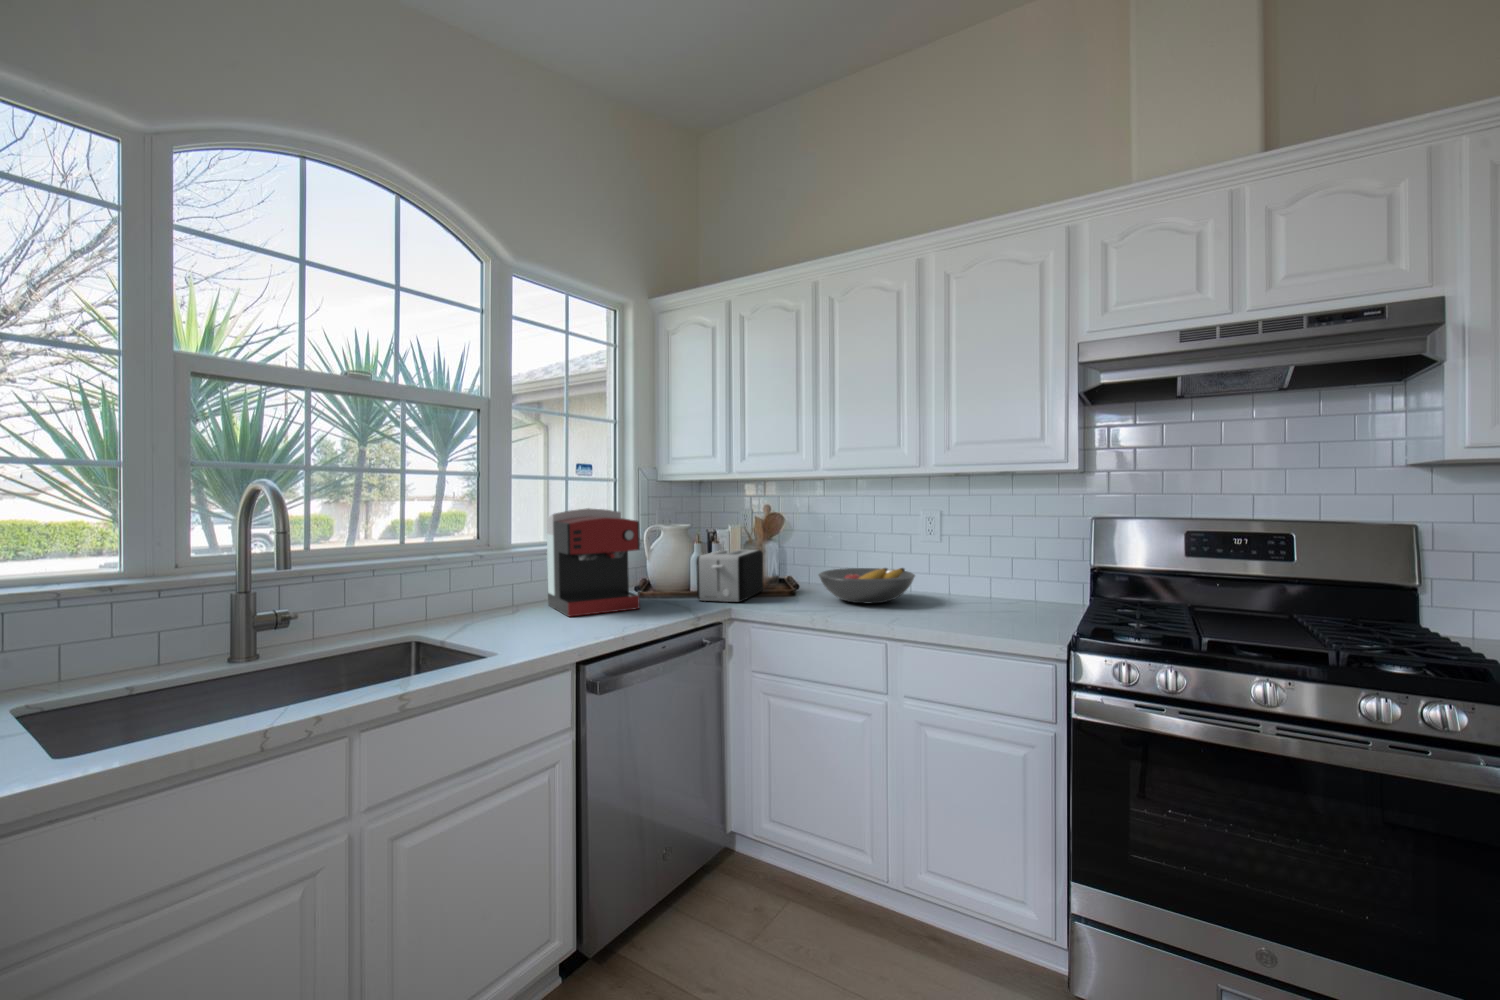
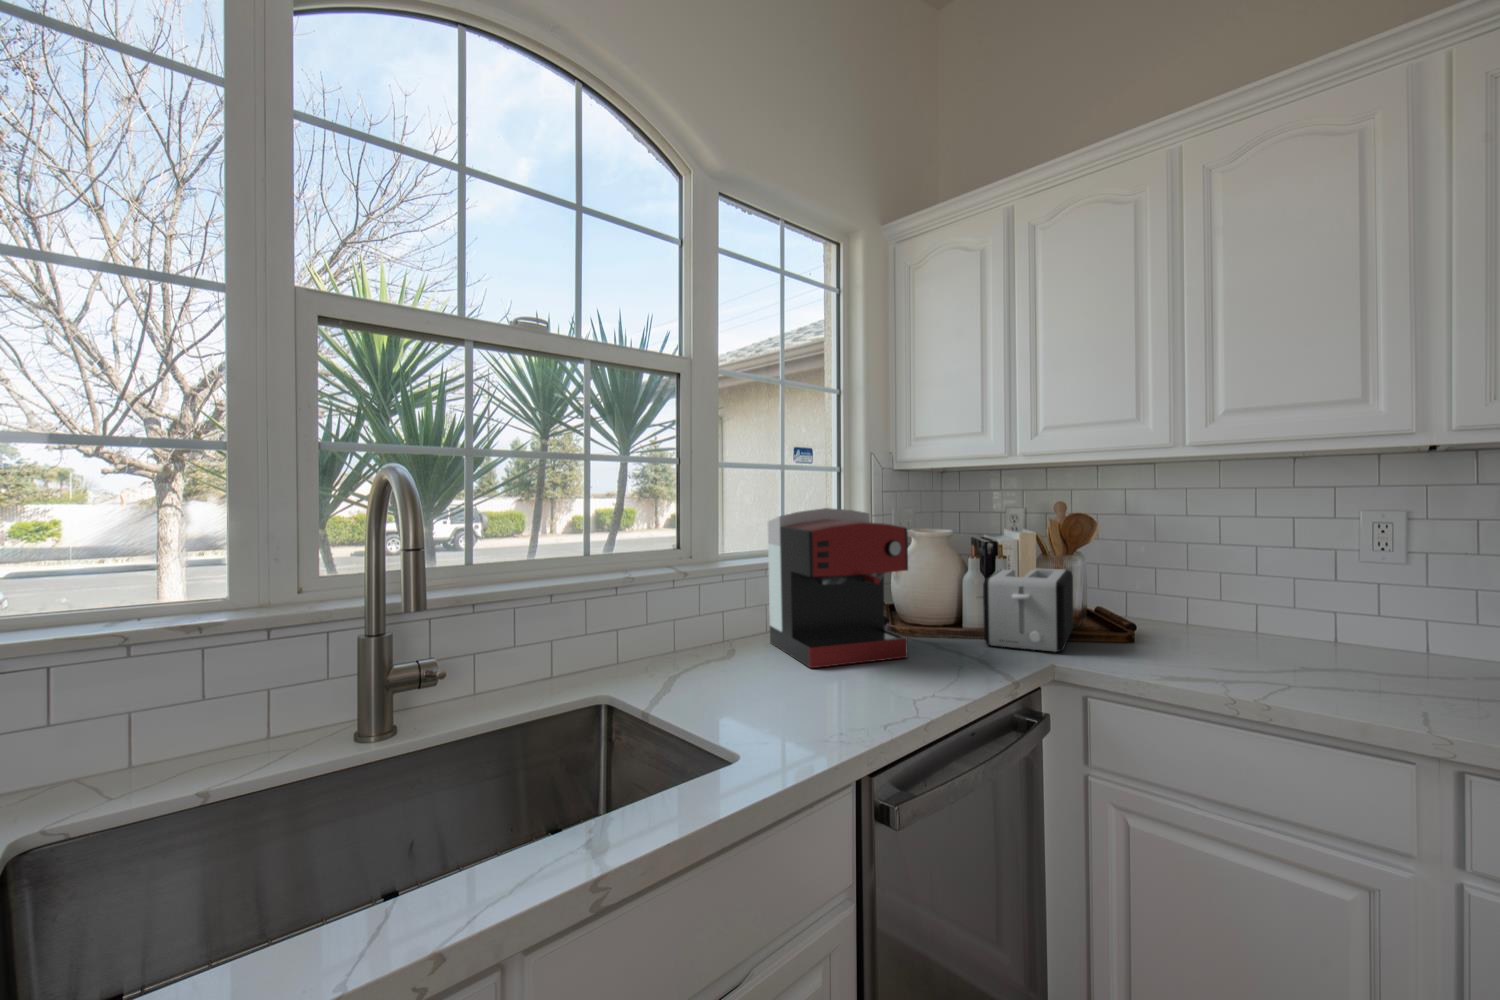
fruit bowl: present [819,568,915,603] -> none [1186,603,1391,668]

